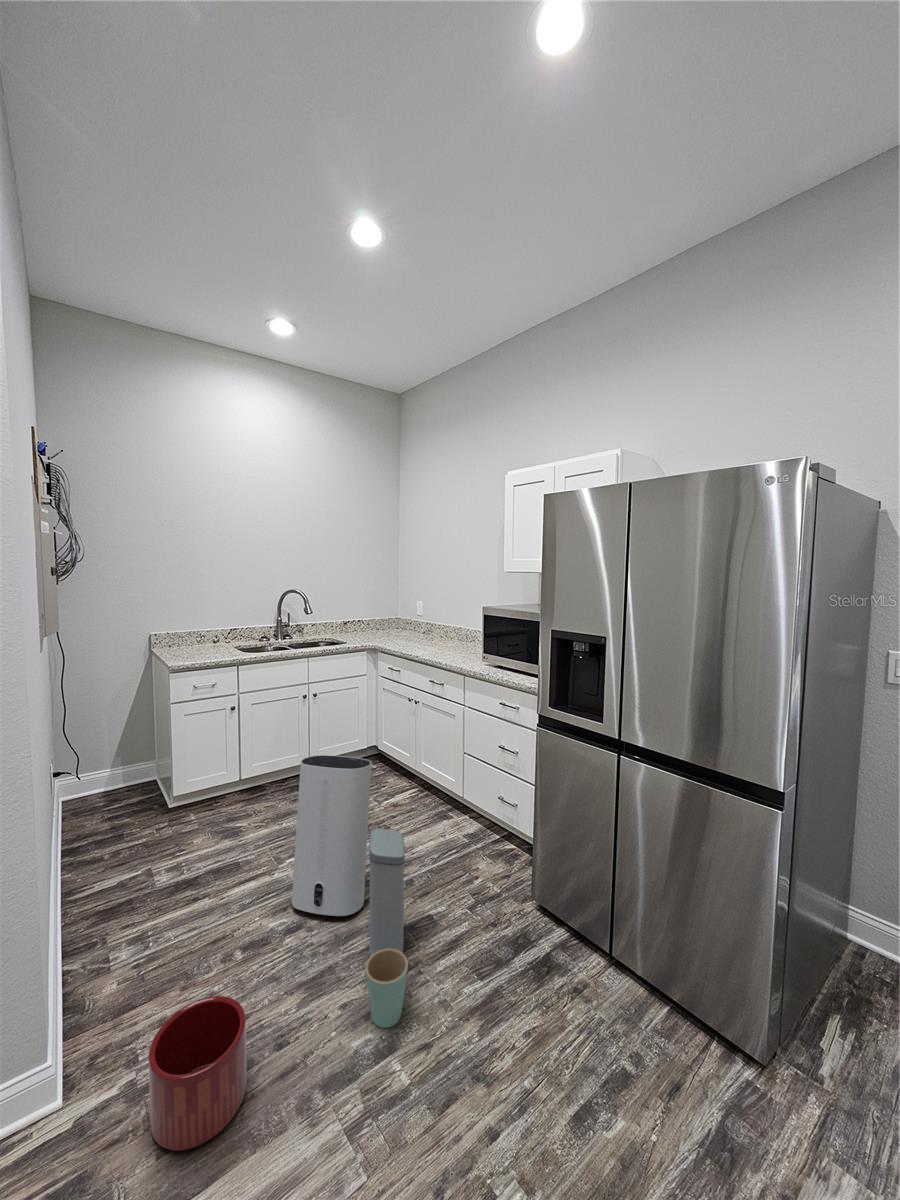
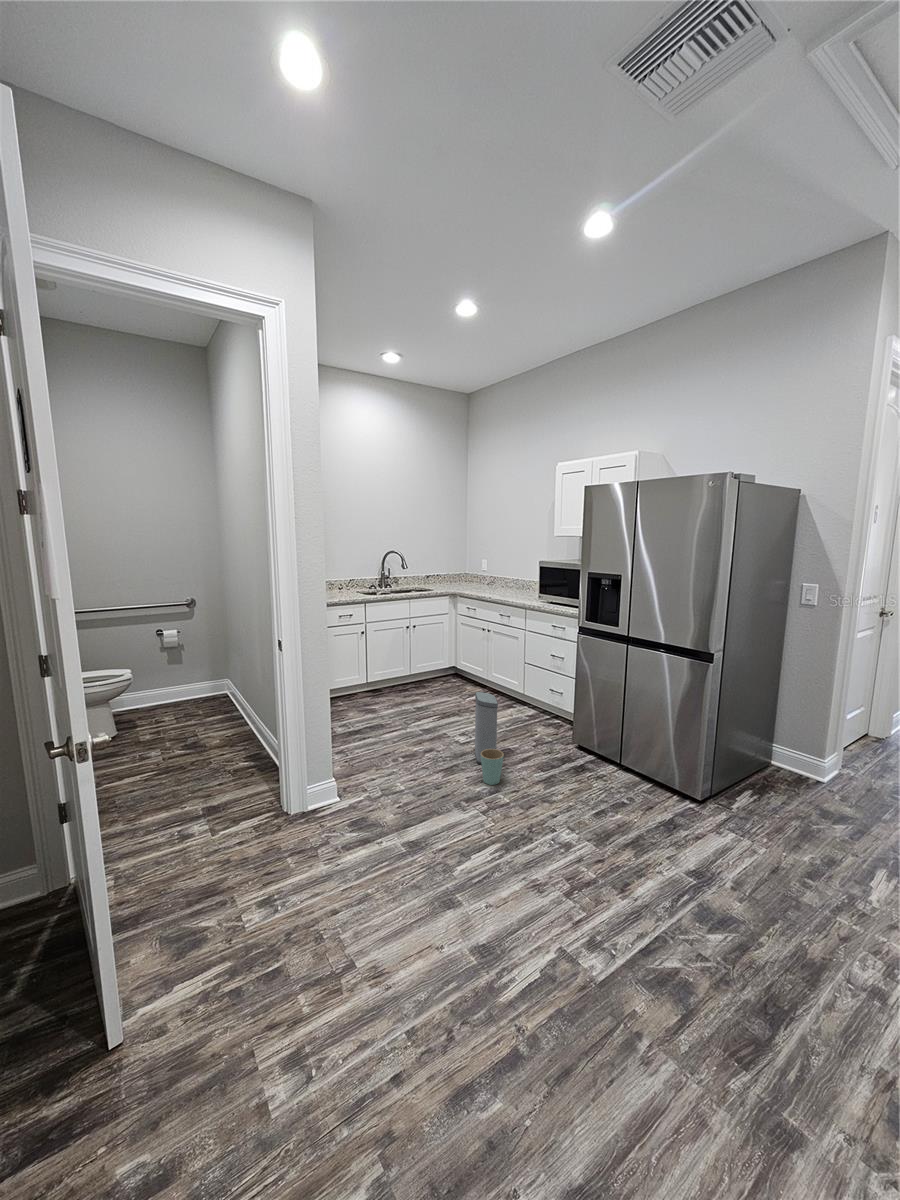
air purifier: present [292,755,371,916] -> none [424,654,471,746]
planter: present [149,996,247,1150] -> none [384,757,427,812]

